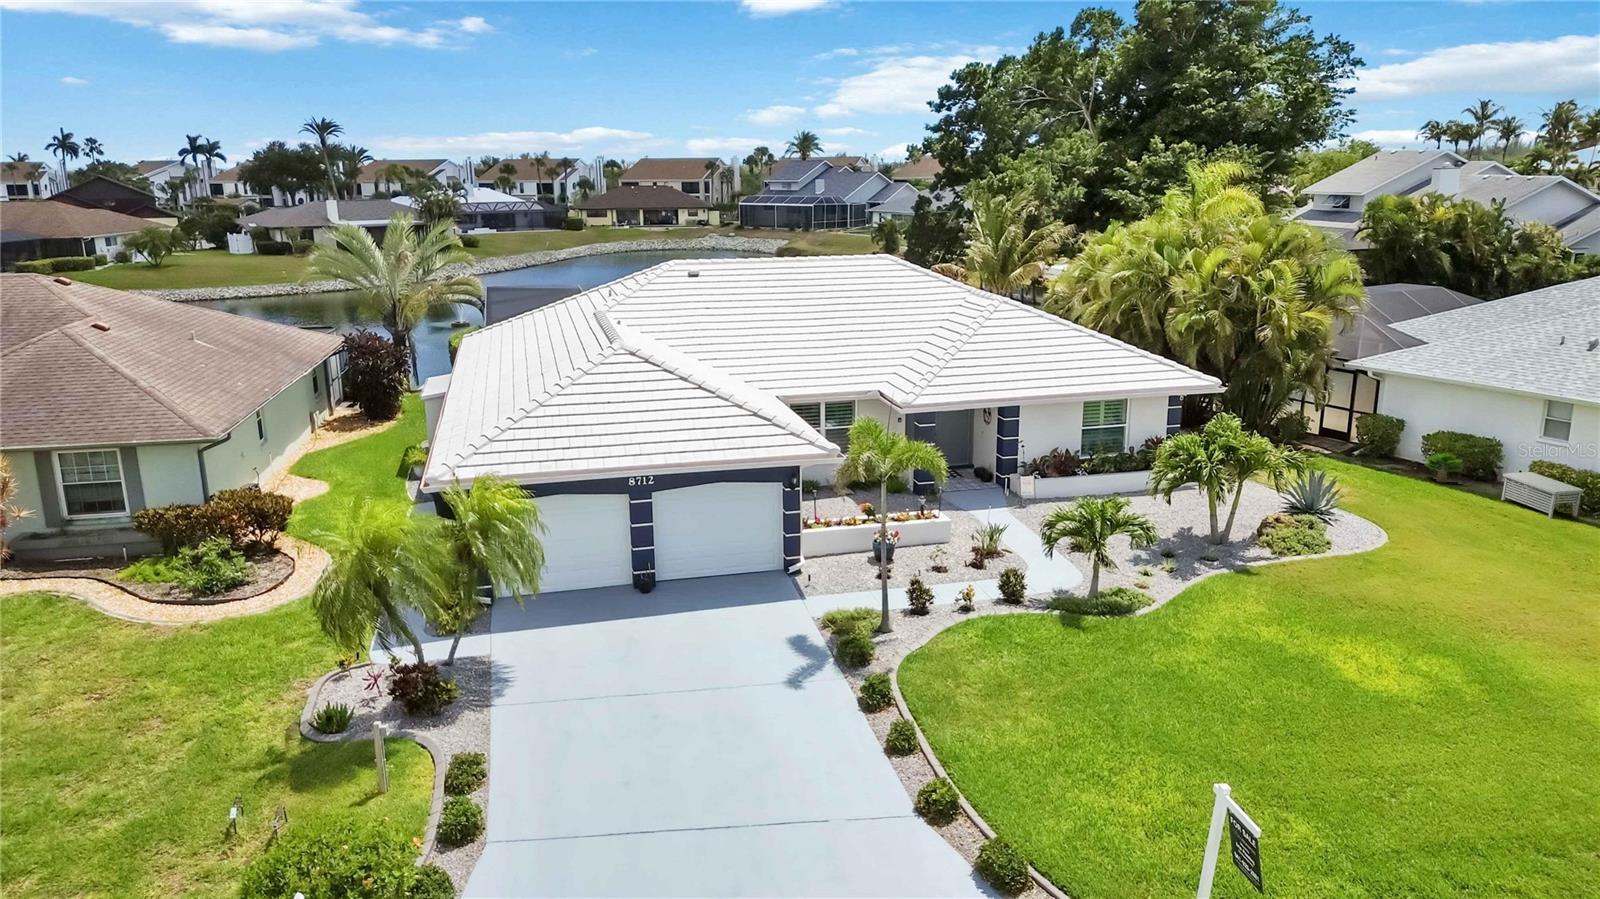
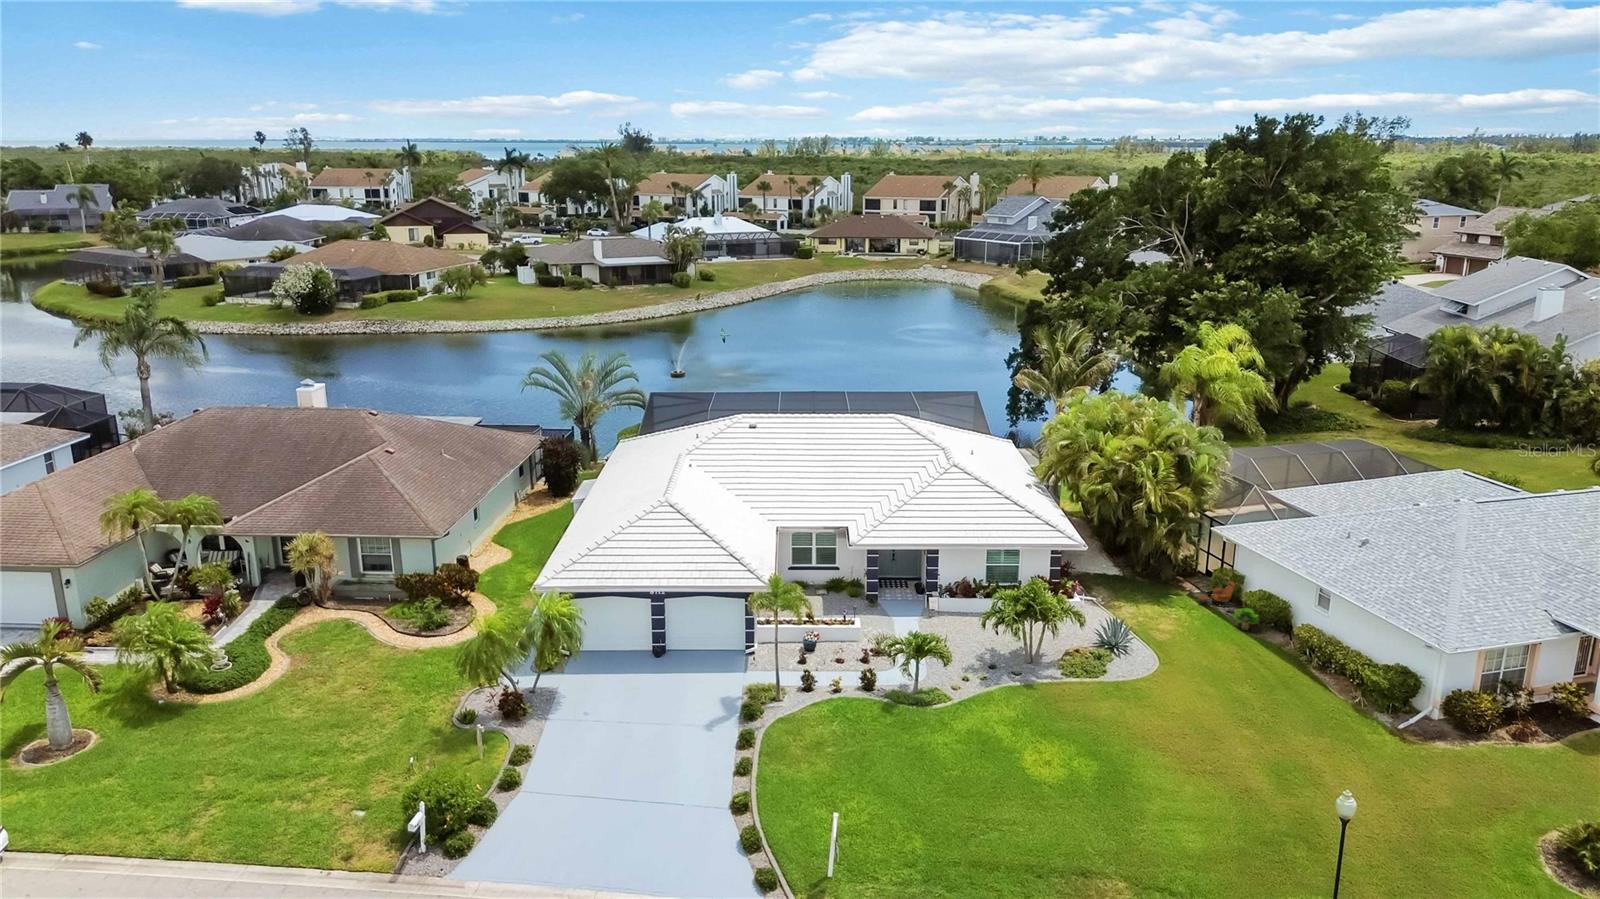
lounge chair: none [1353,427,1402,465] -> present [1199,581,1235,608]
storage bench: present [1501,472,1584,518] -> none [1269,632,1312,670]

